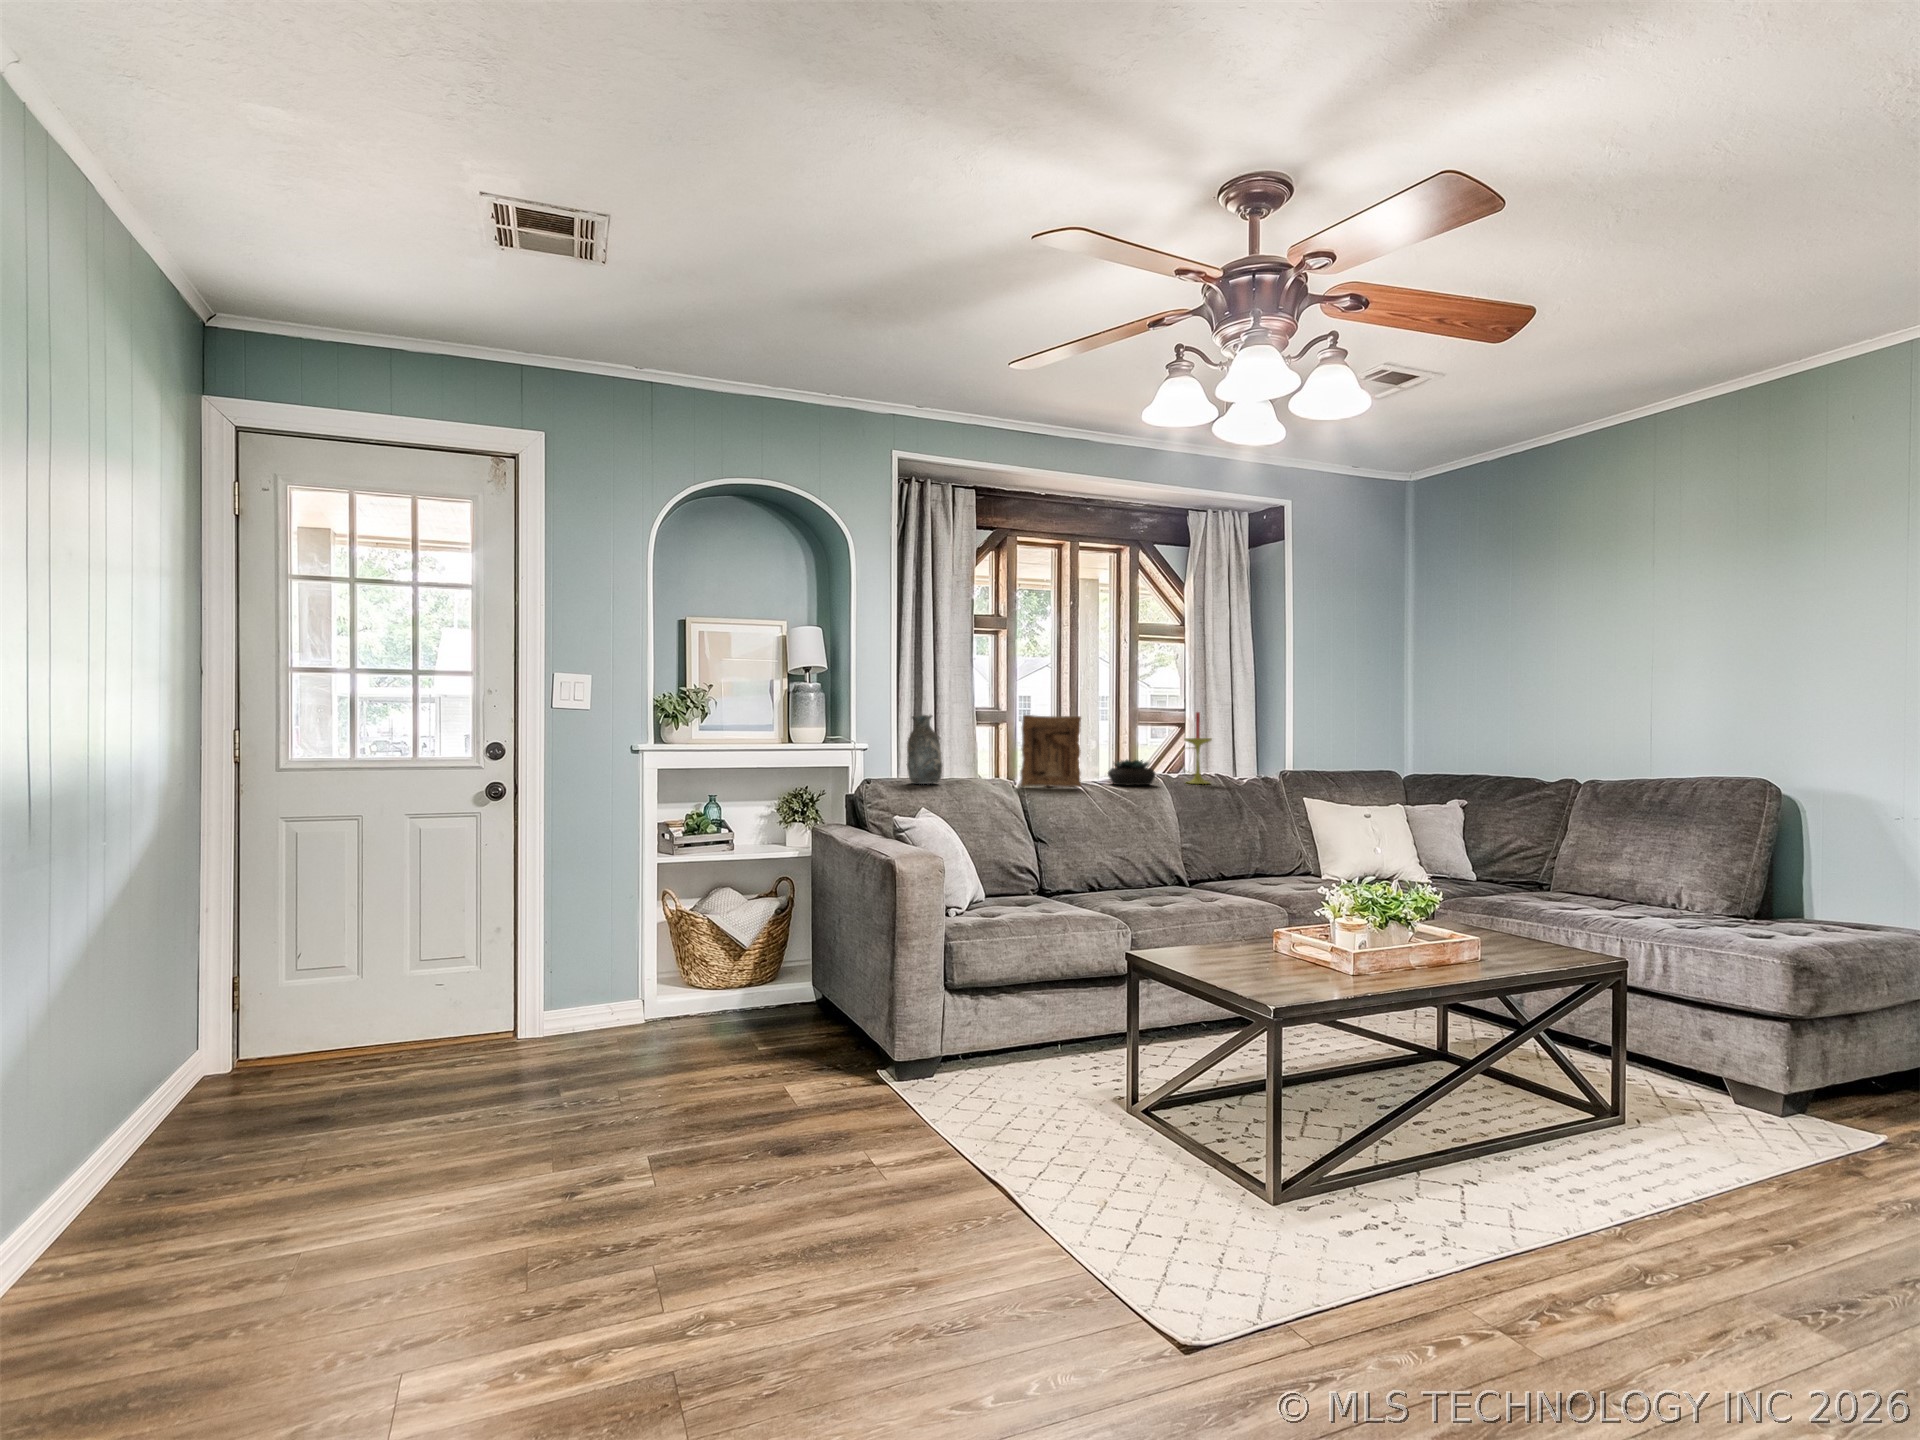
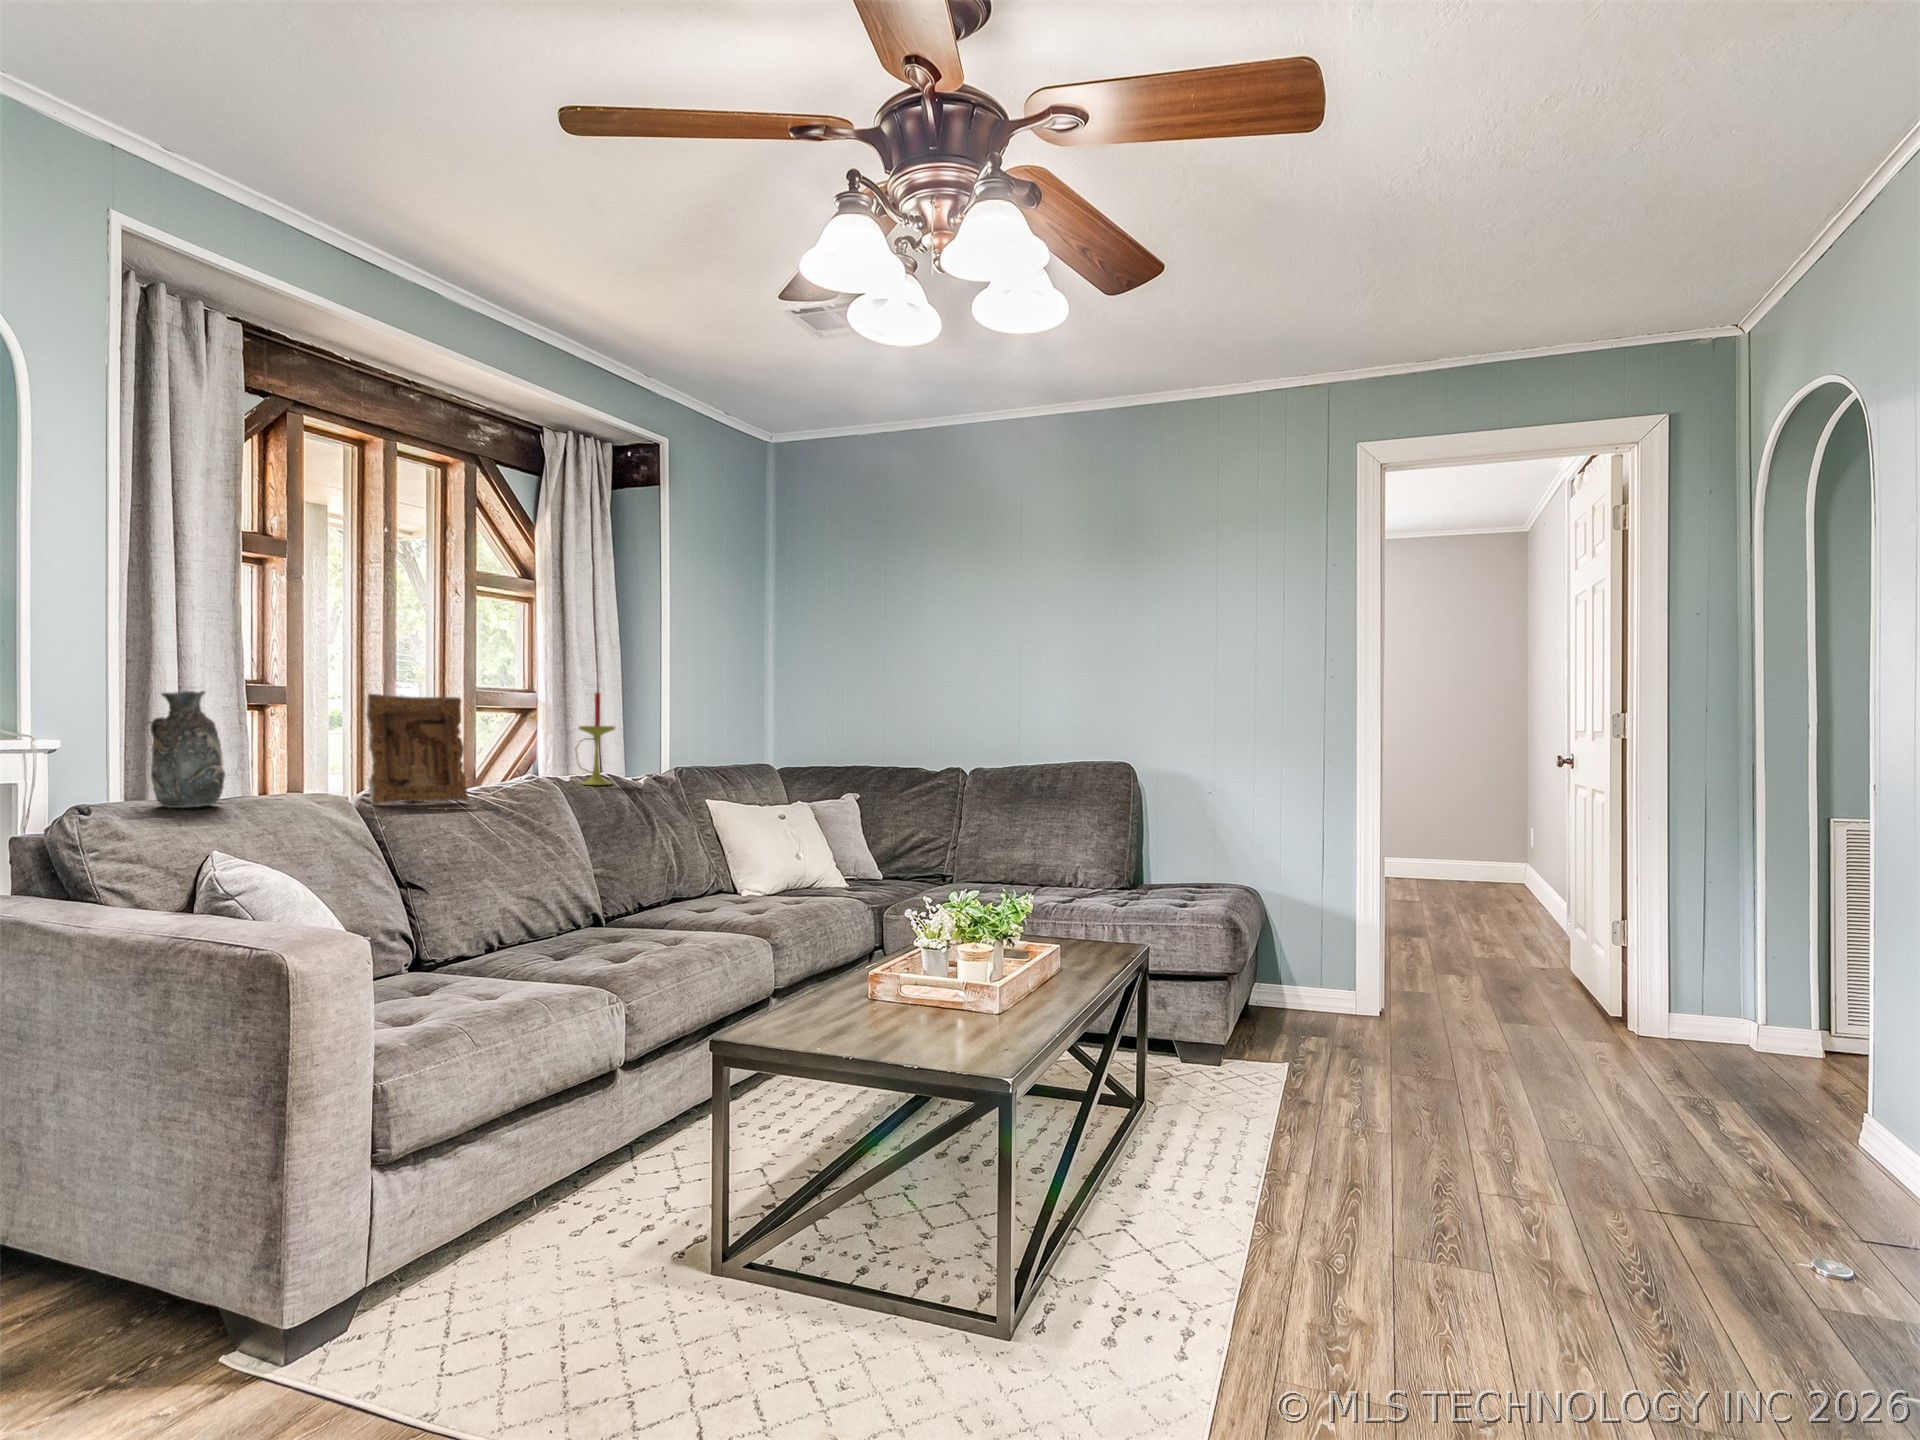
succulent plant: present [1108,760,1156,785] -> none [483,755,558,793]

